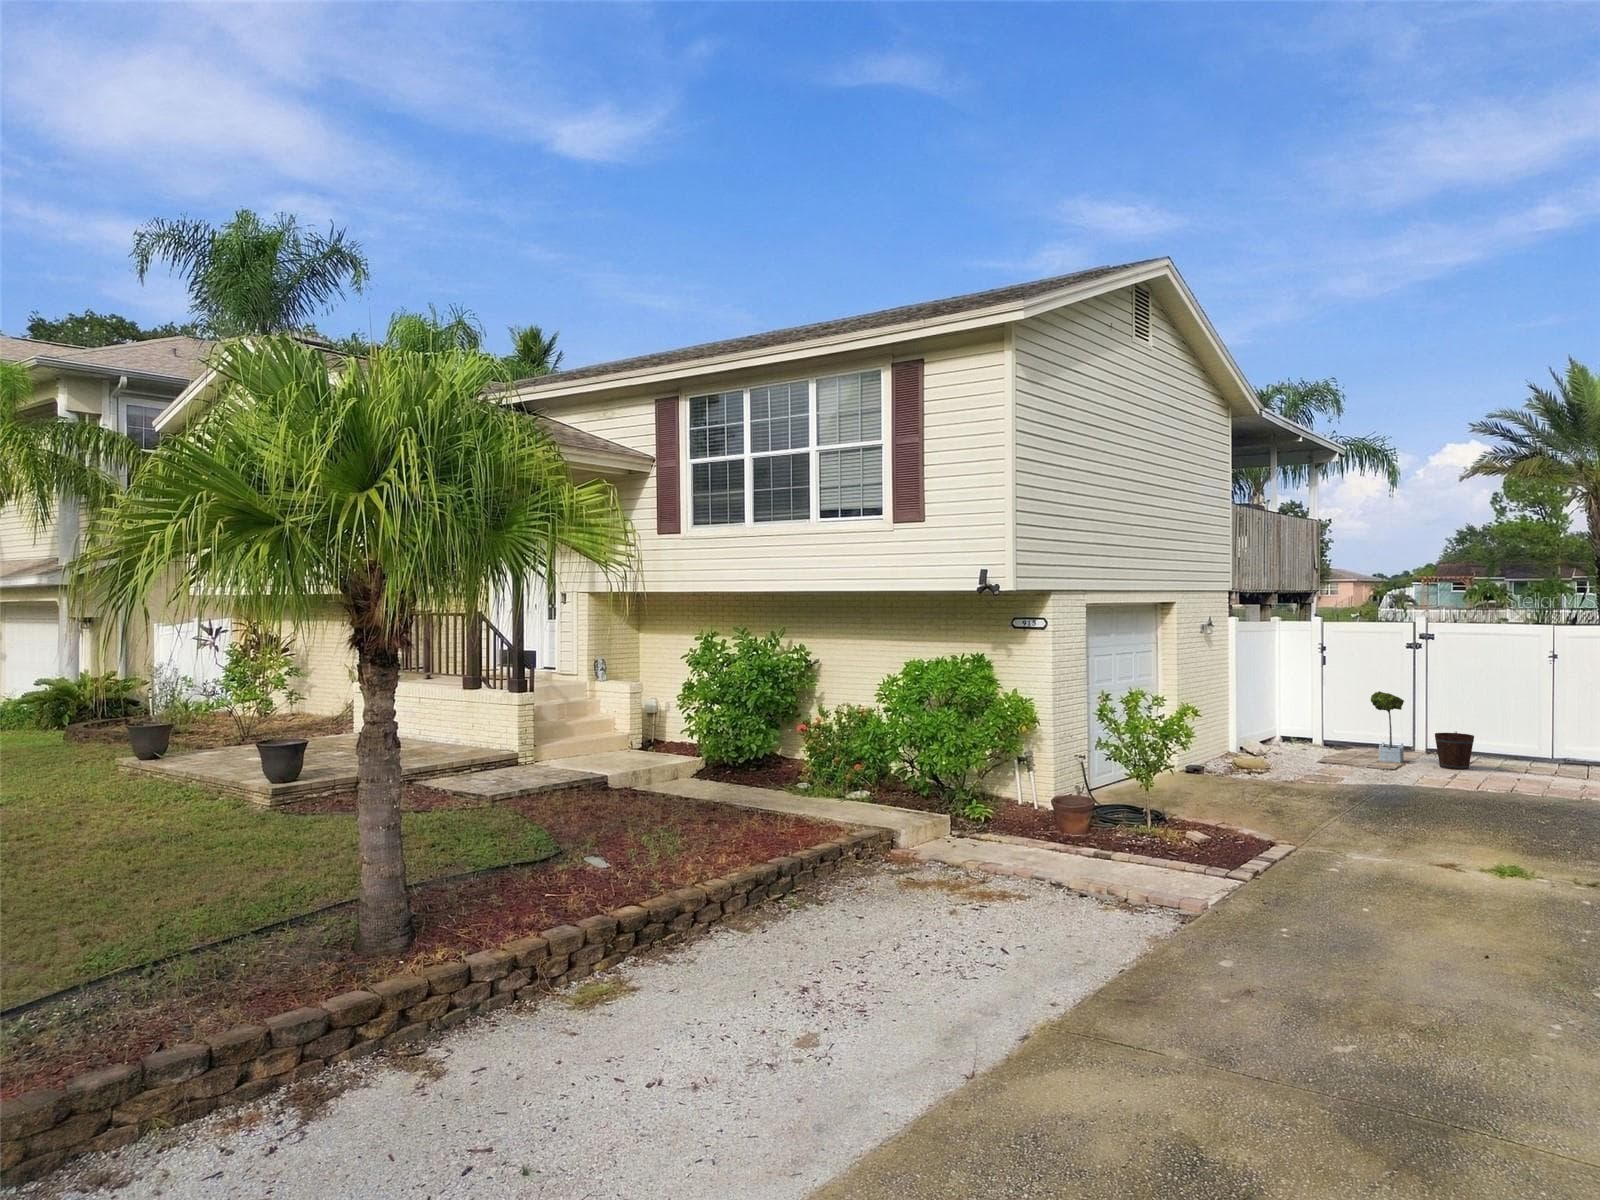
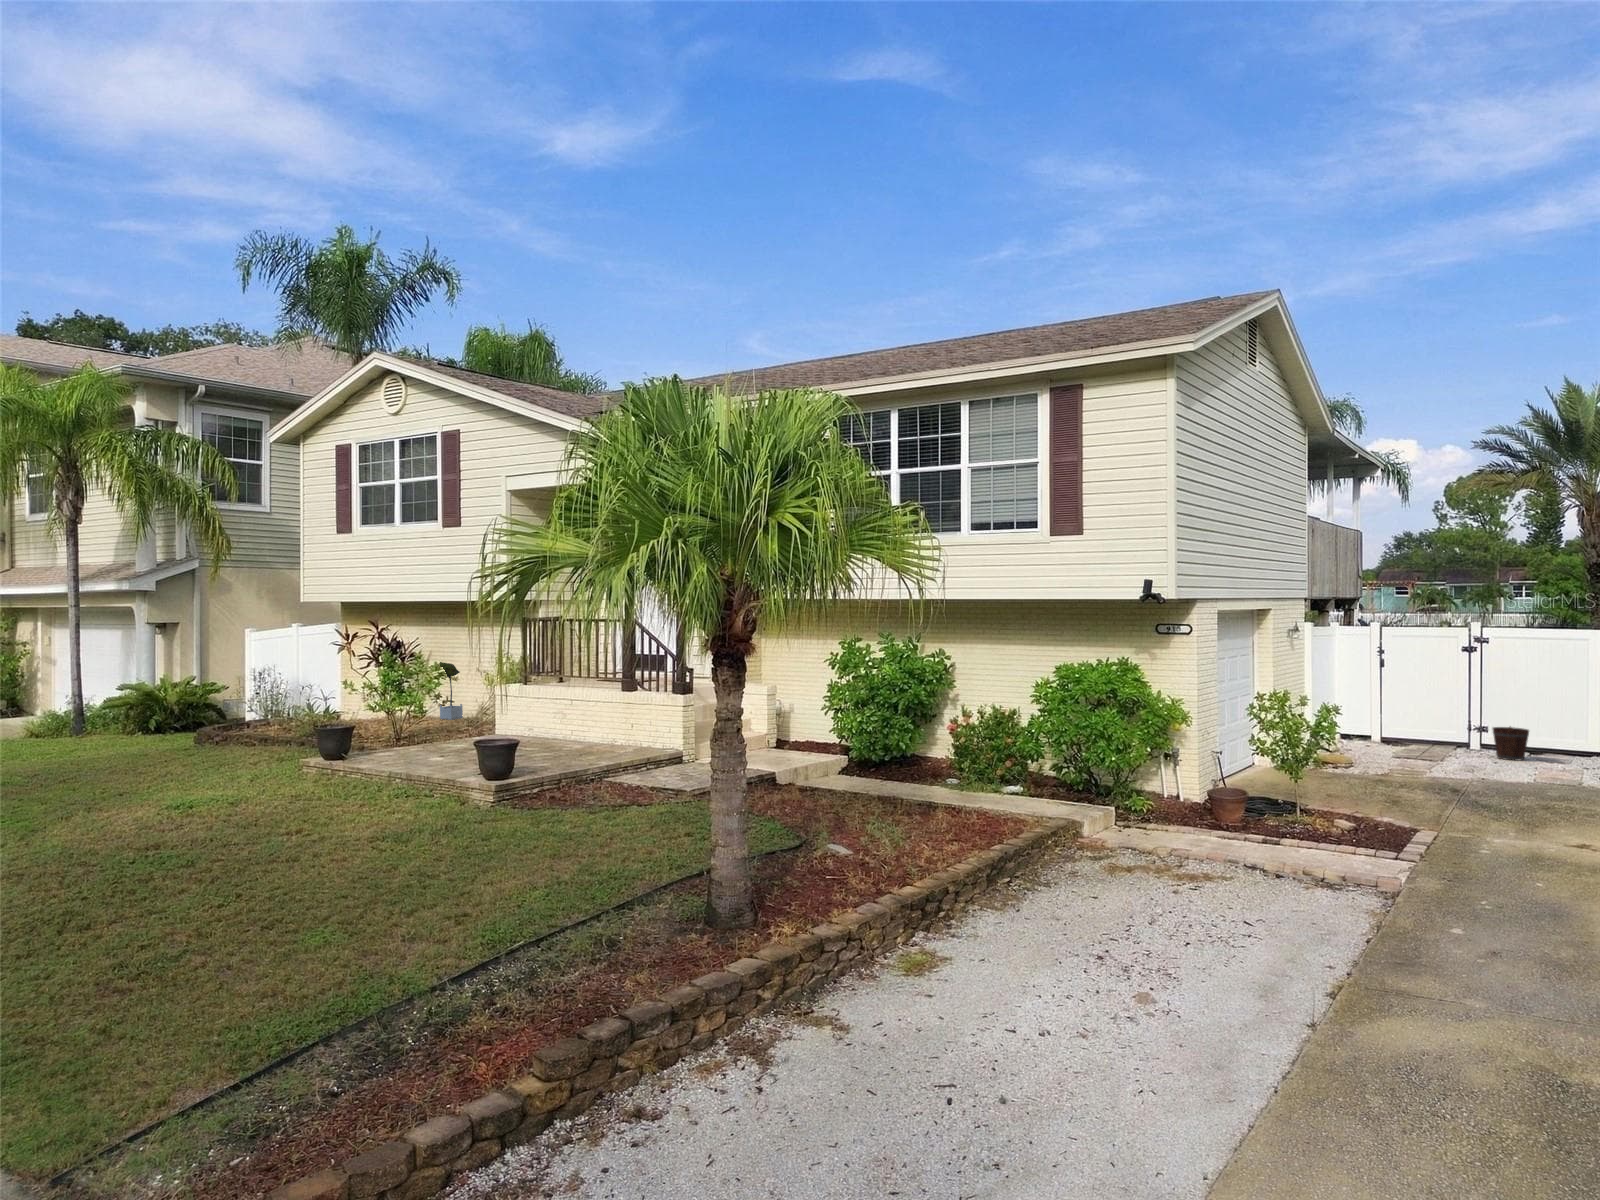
potted tree: present [1371,691,1404,763] -> present [439,662,463,720]

